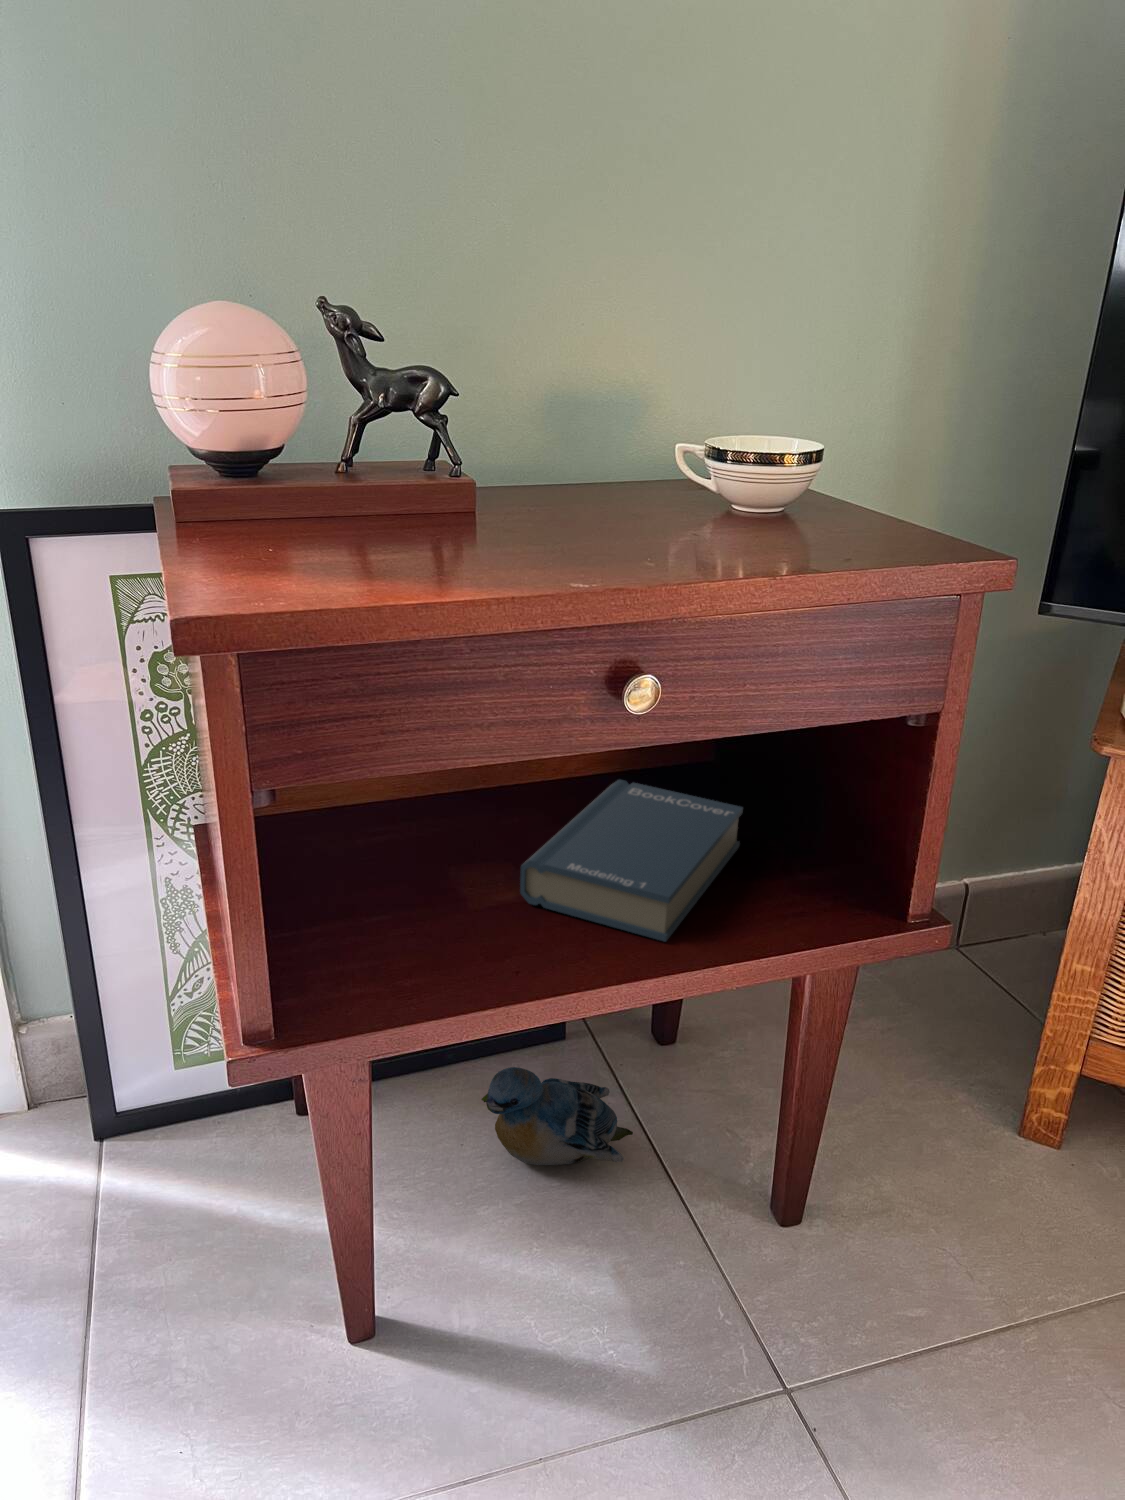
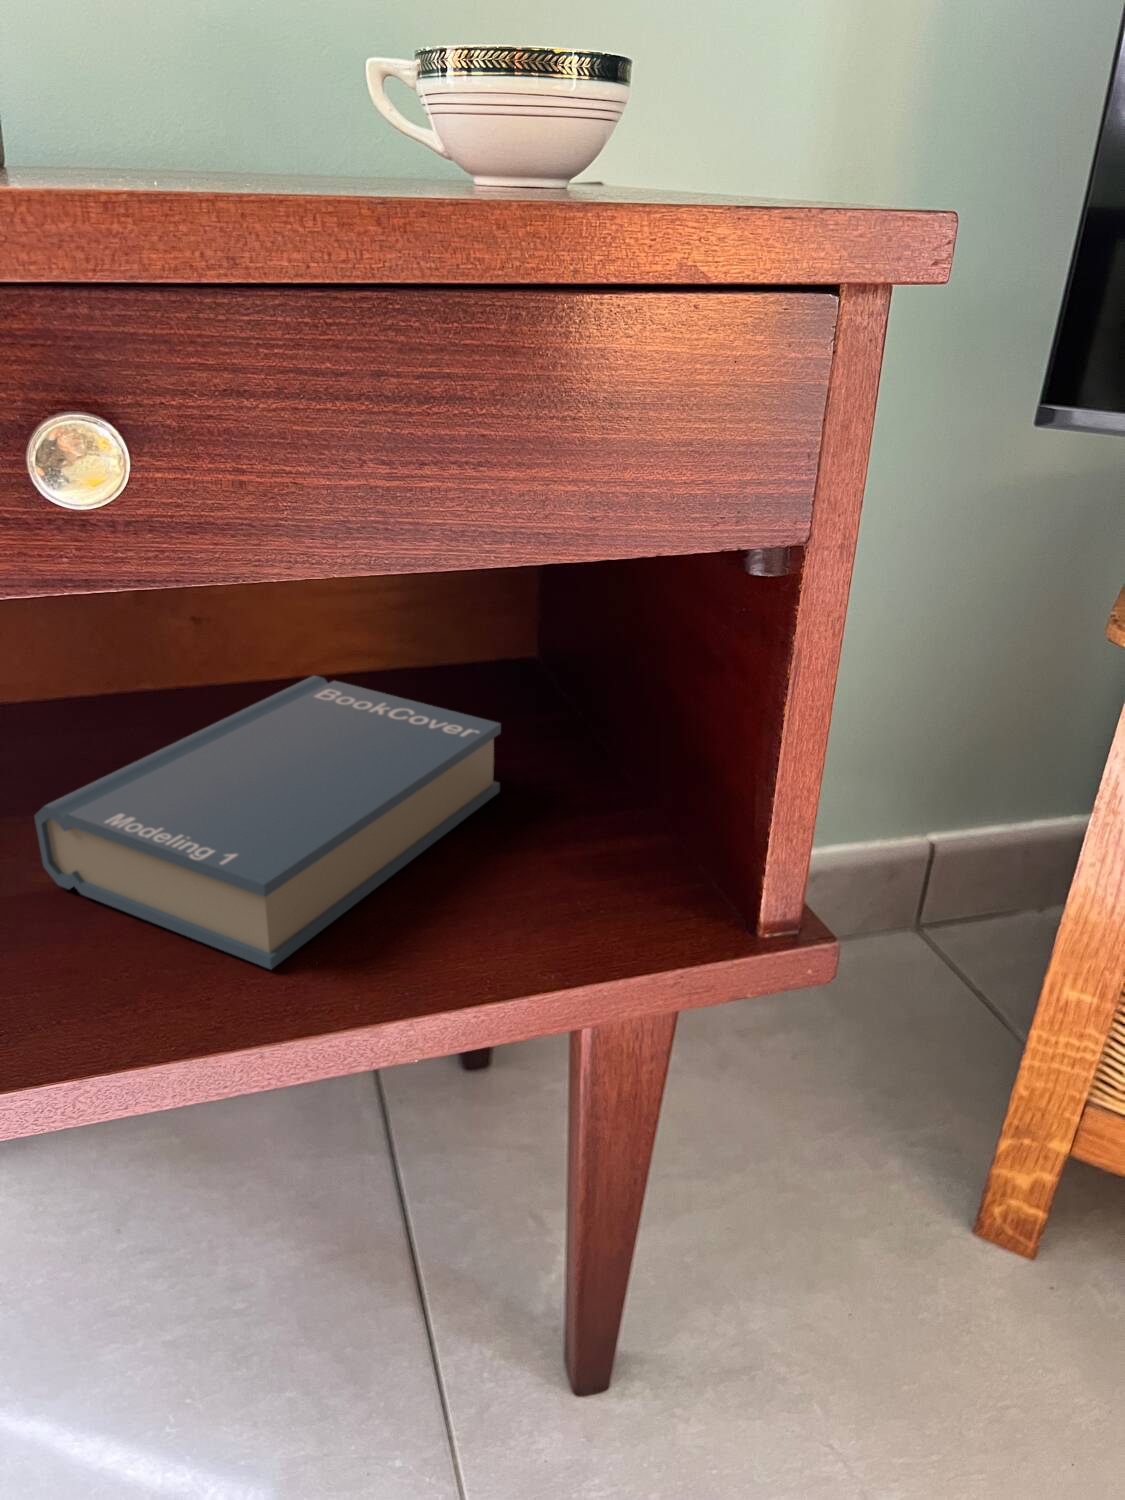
plush toy: present [481,1067,633,1165] -> none [126,1129,378,1282]

